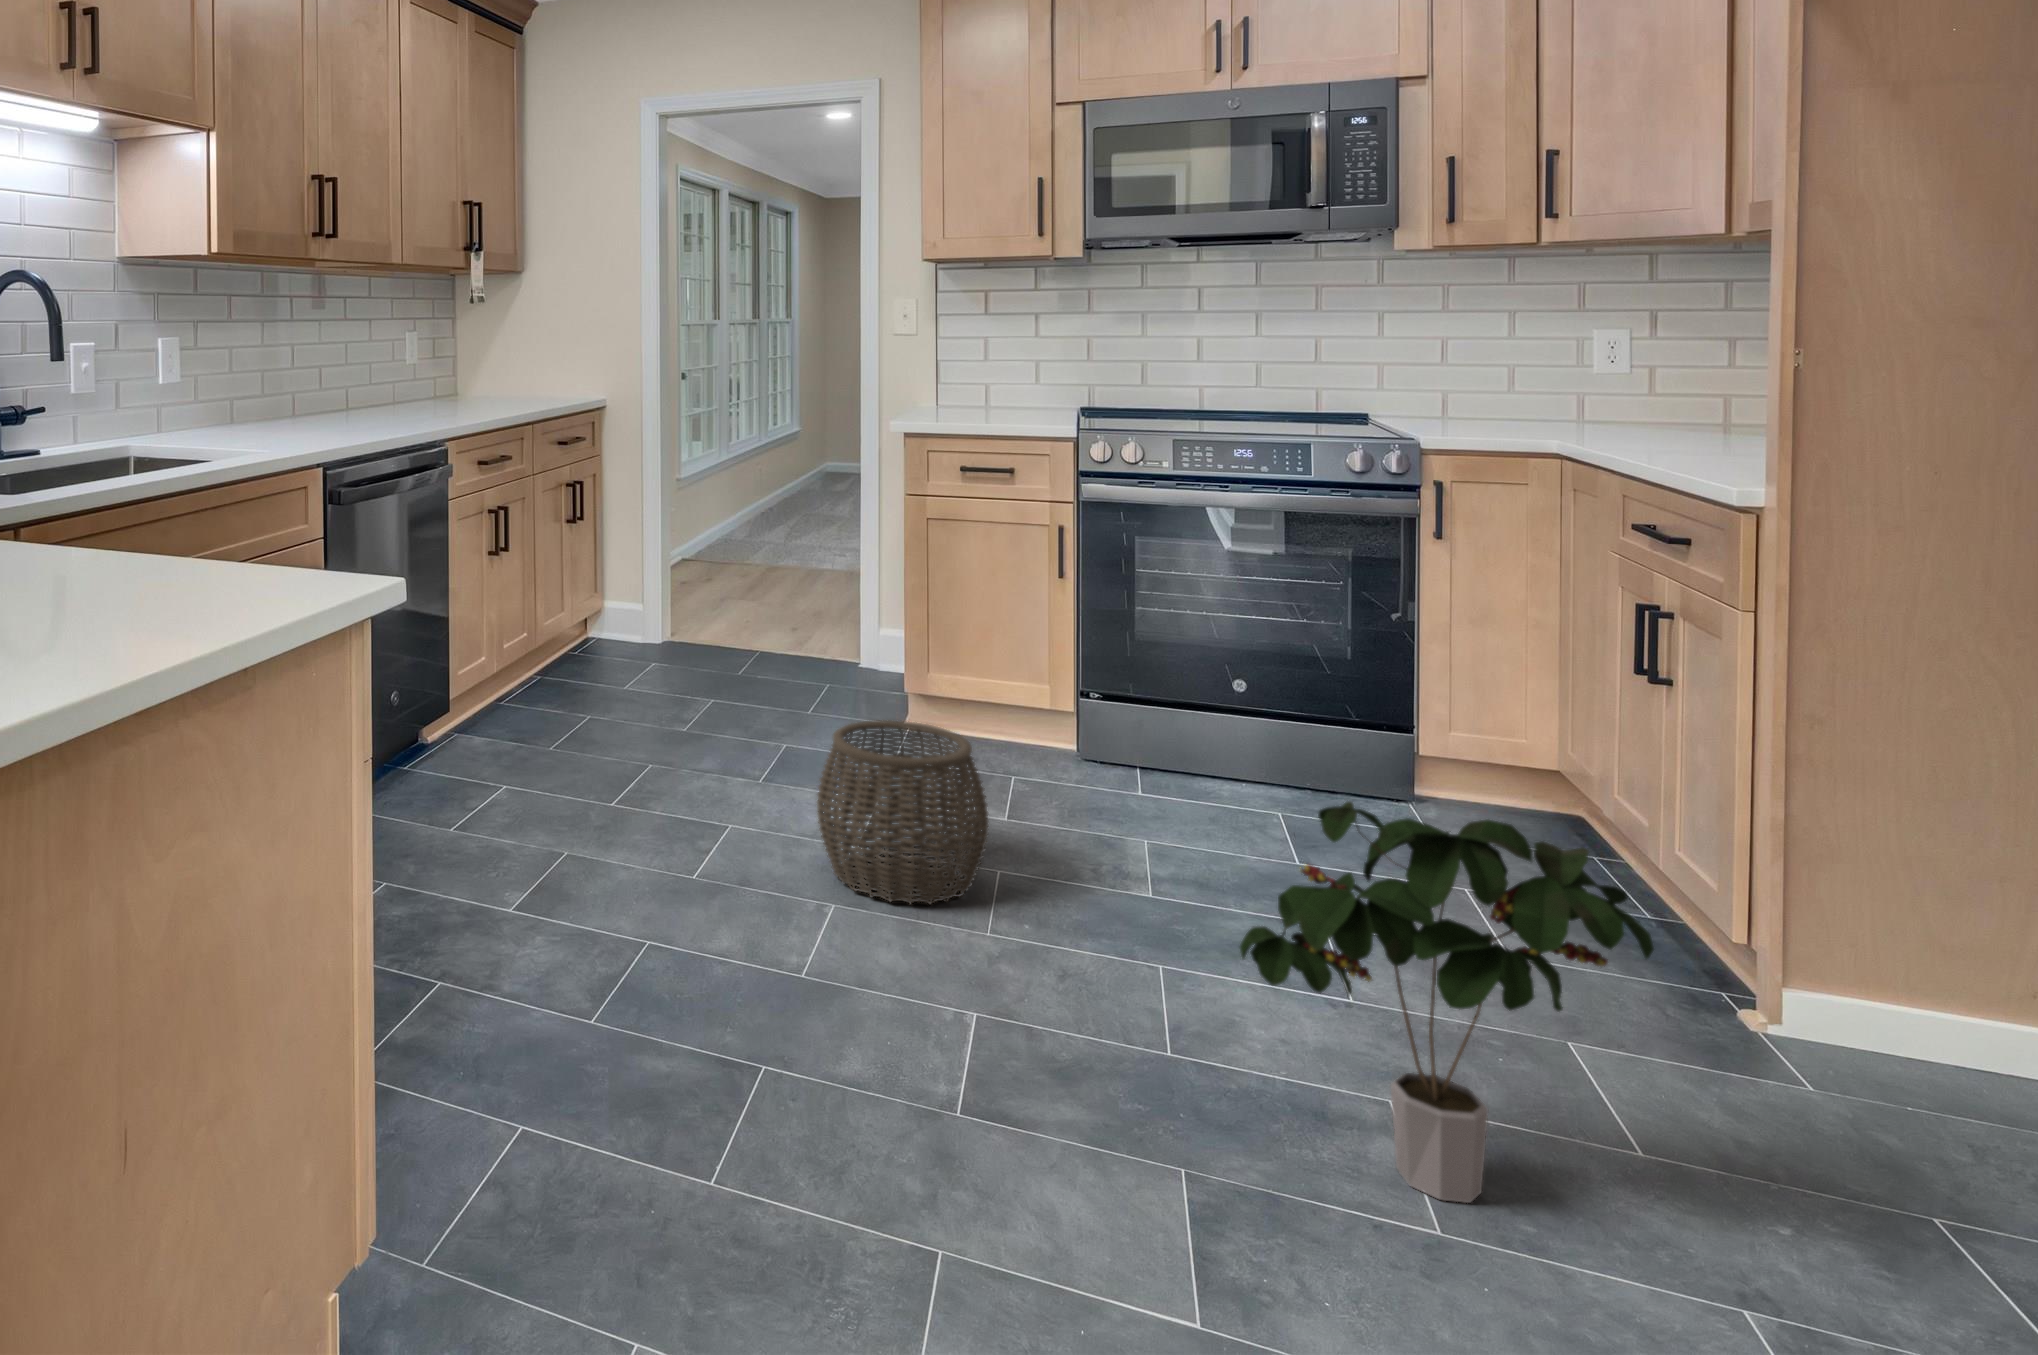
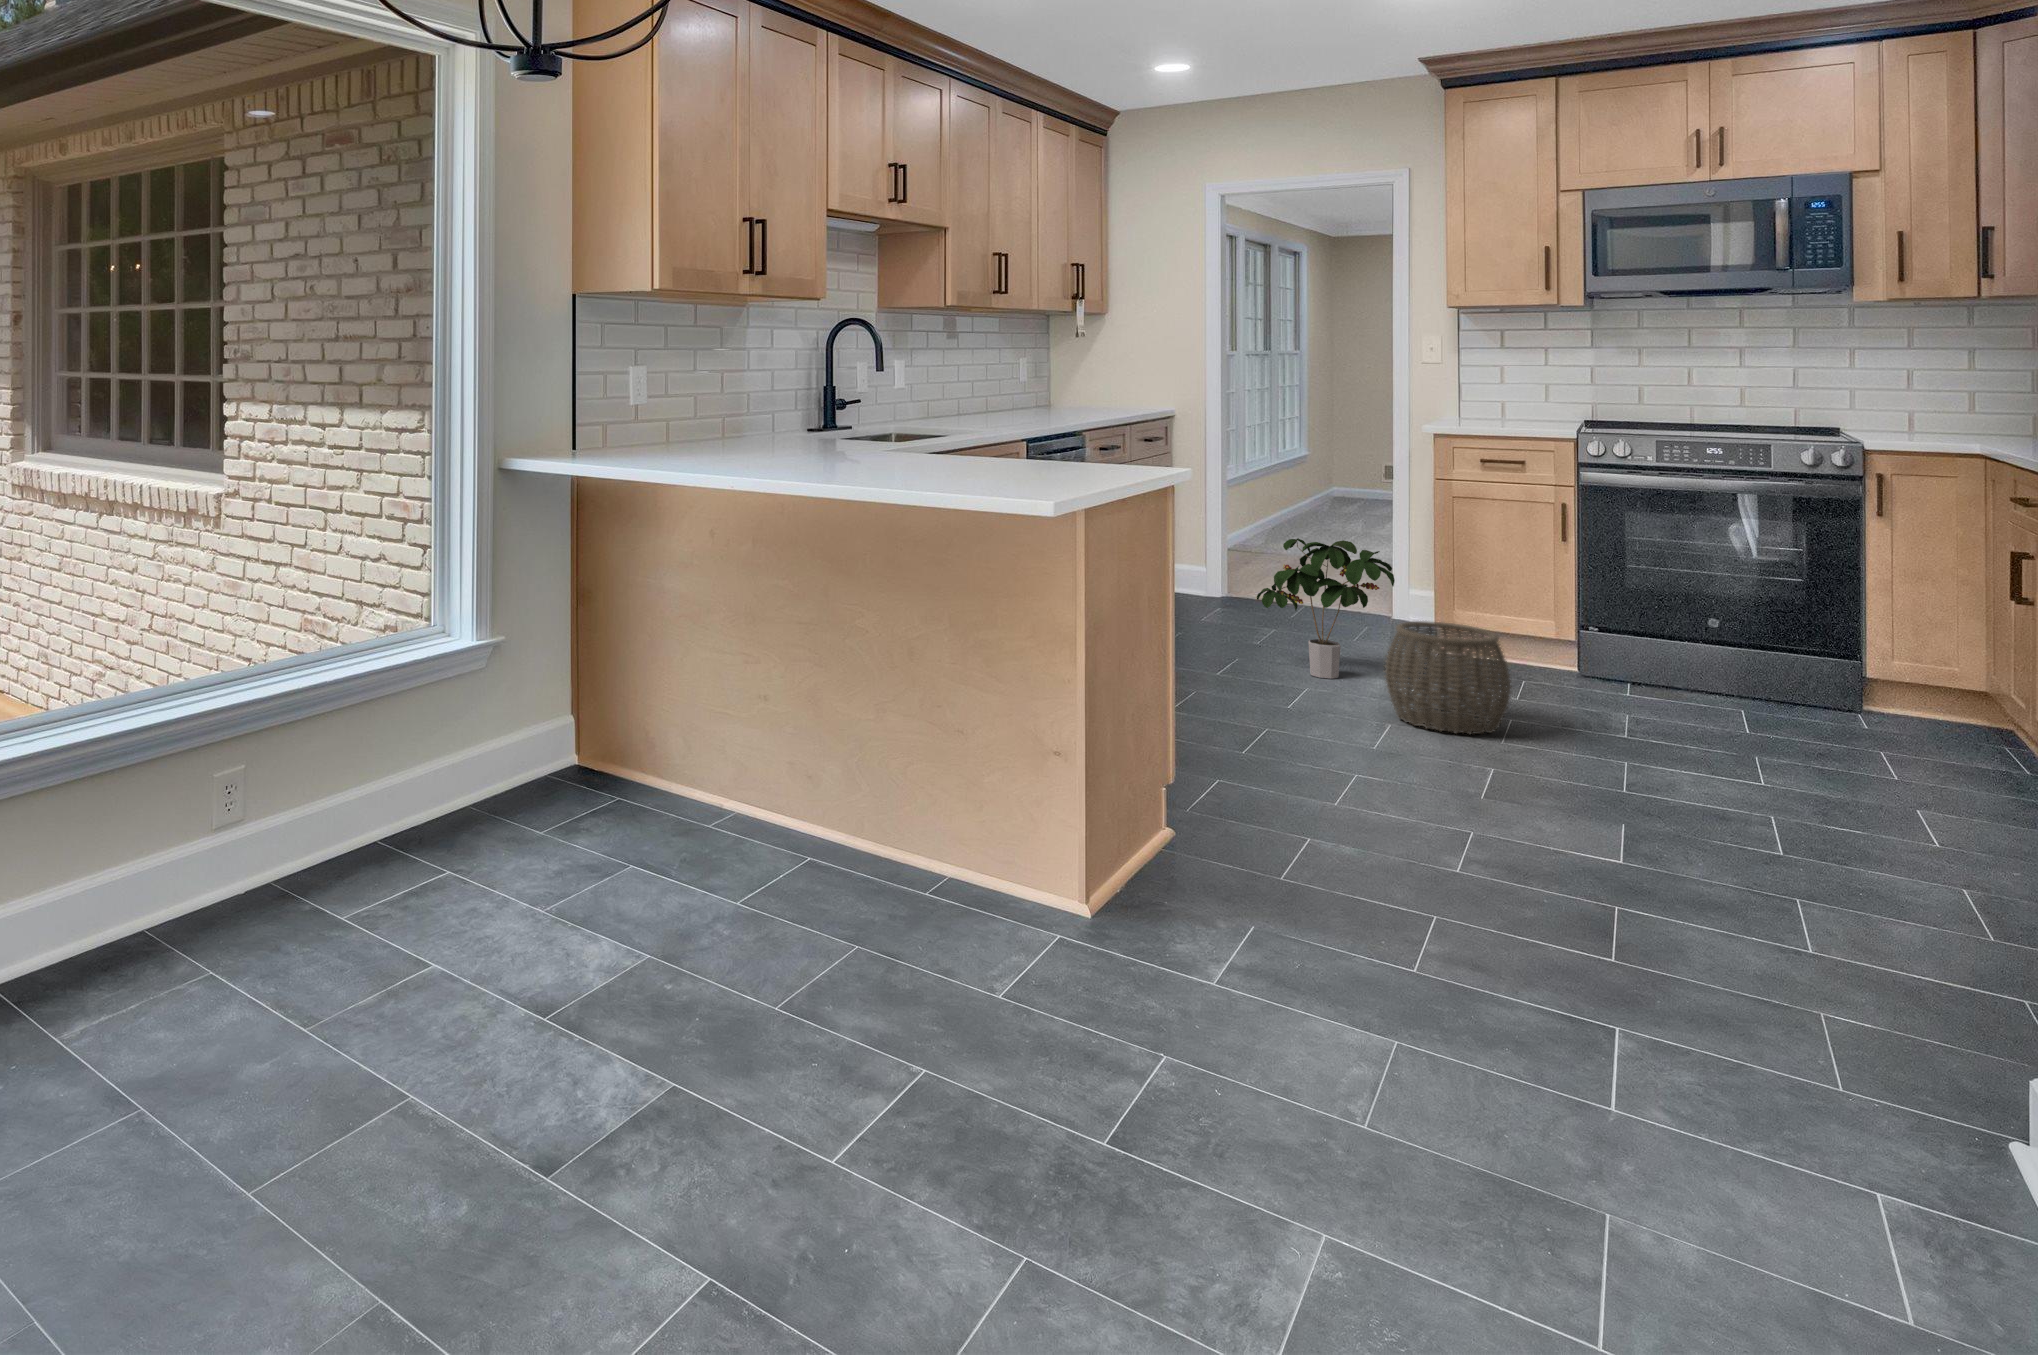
potted plant: present [1240,801,1654,1203] -> present [1257,538,1395,679]

